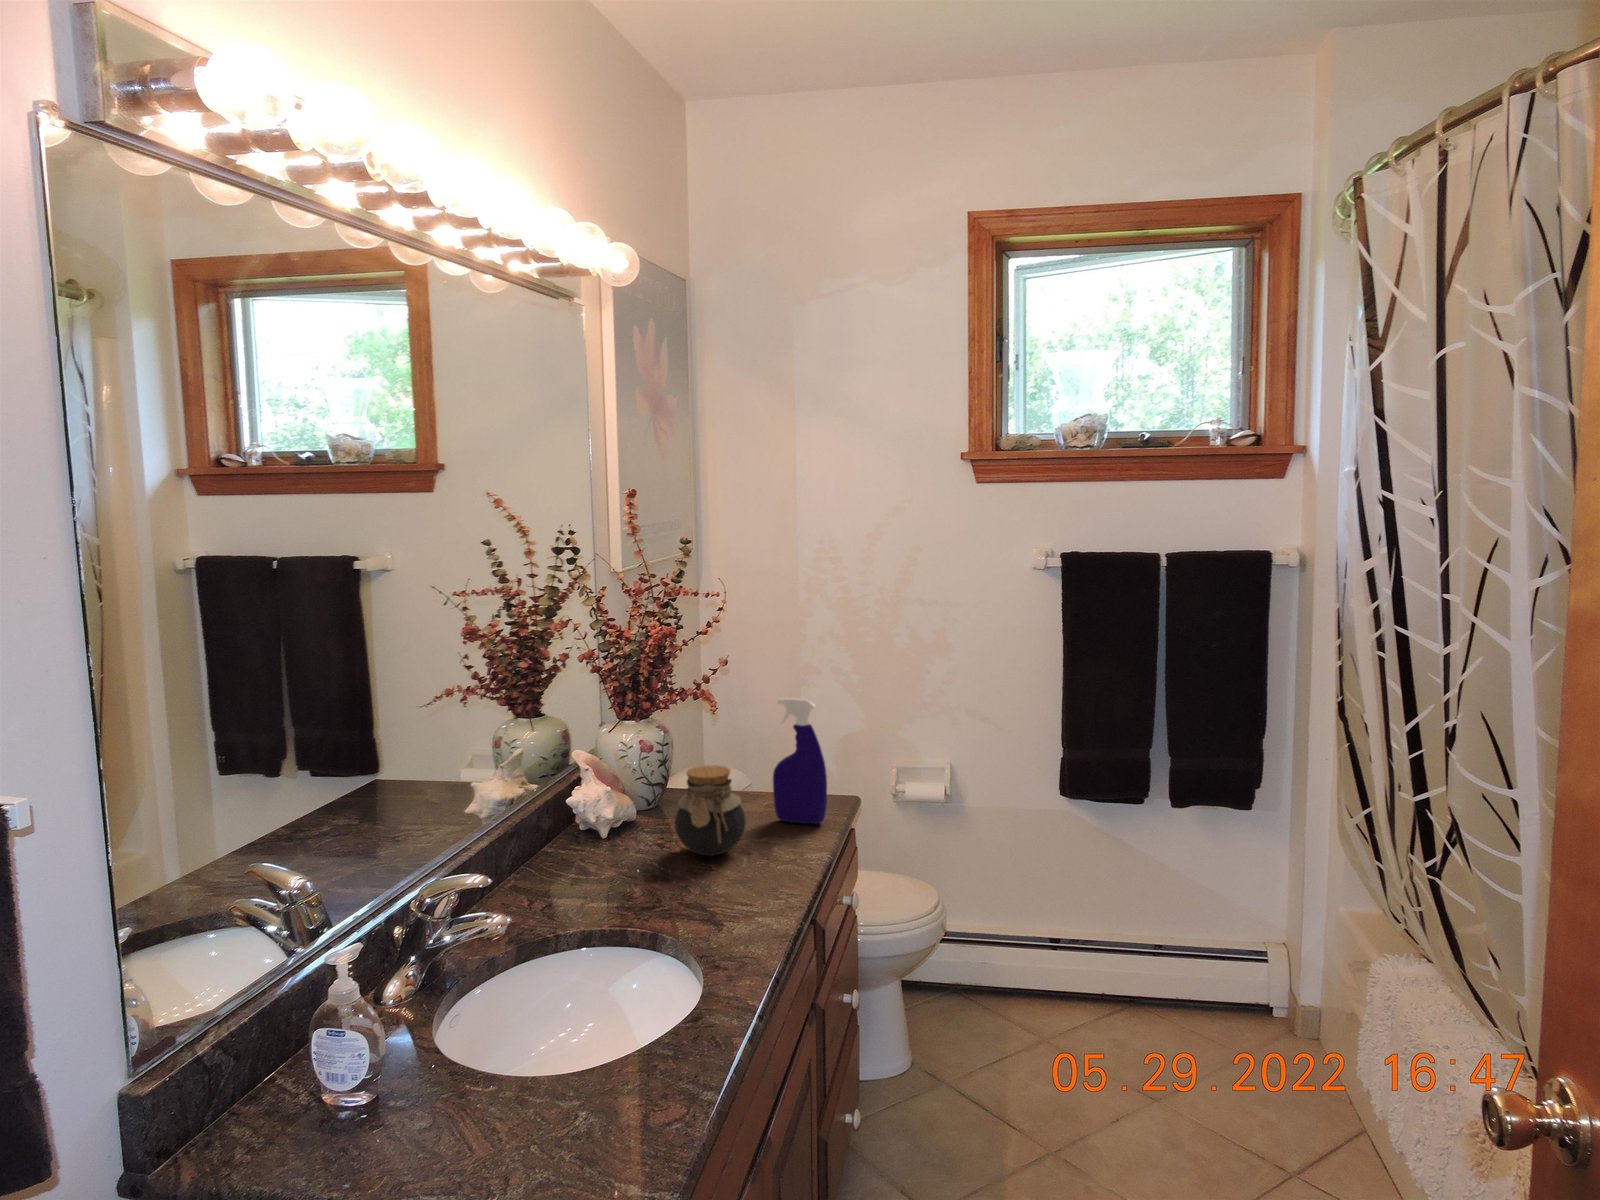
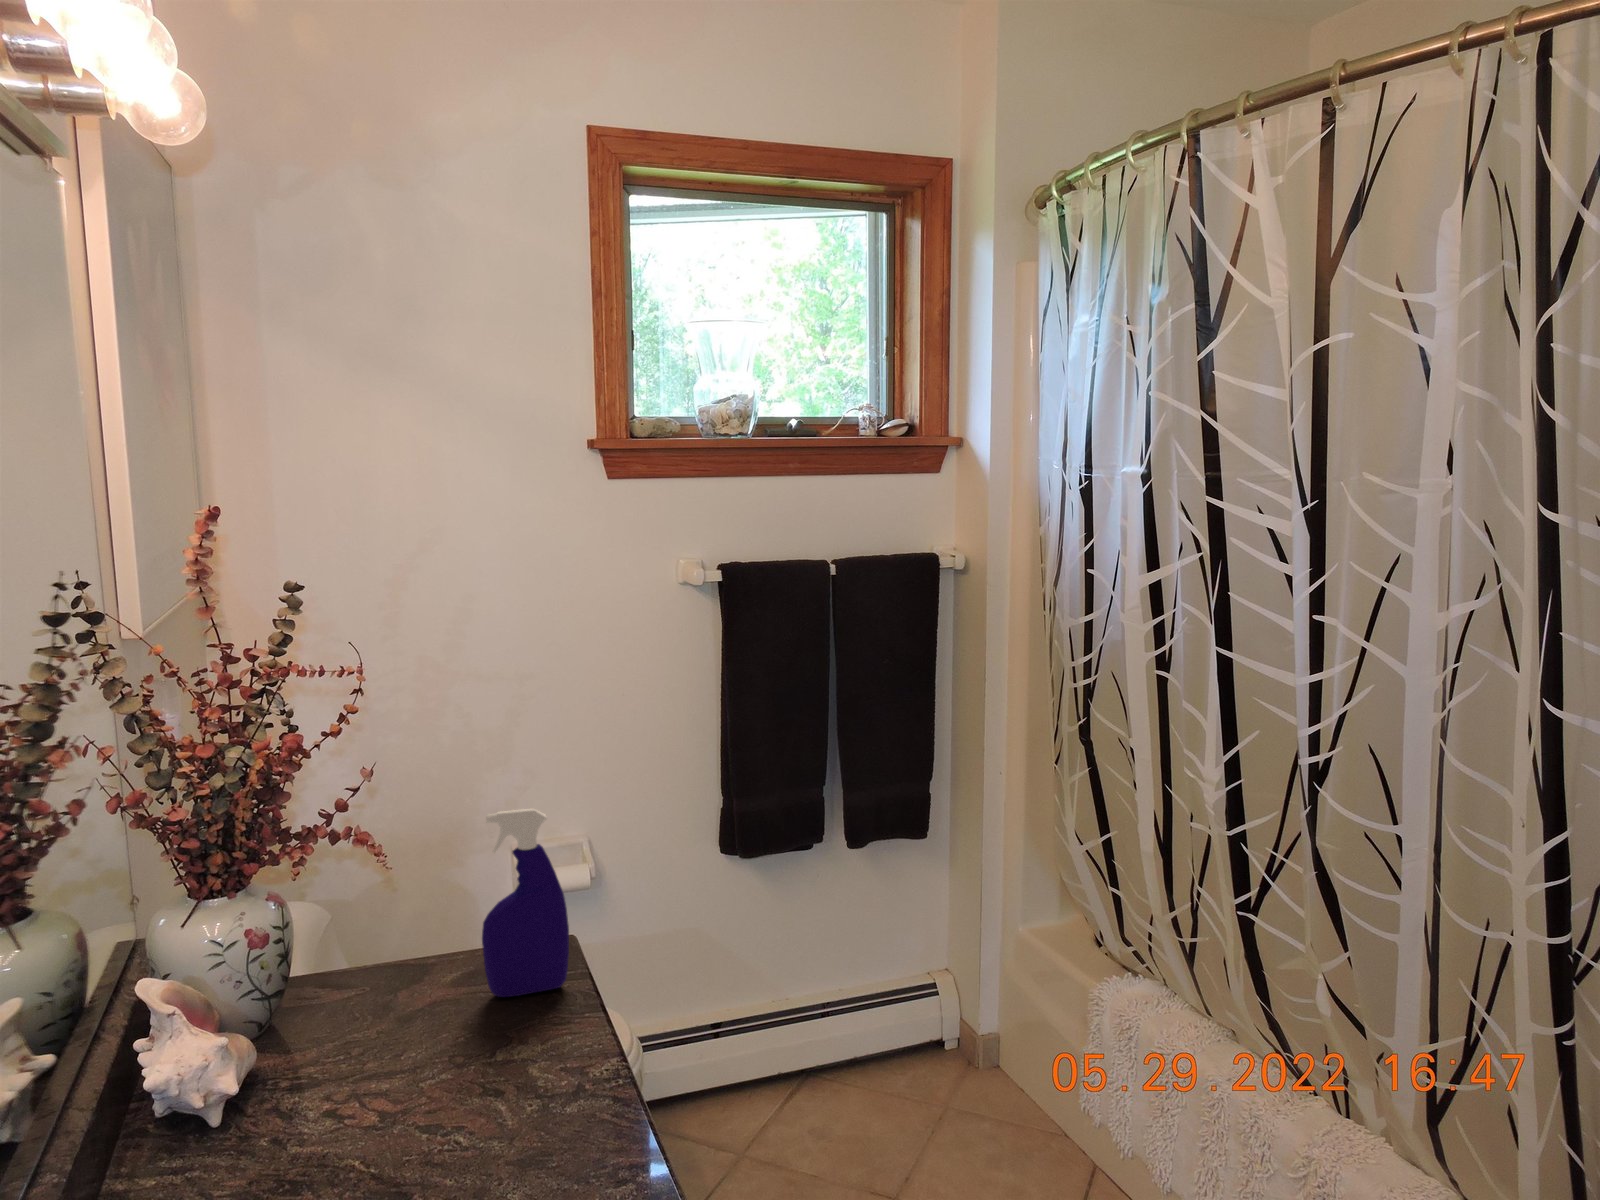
jar: present [675,765,746,856] -> none [374,951,499,1112]

